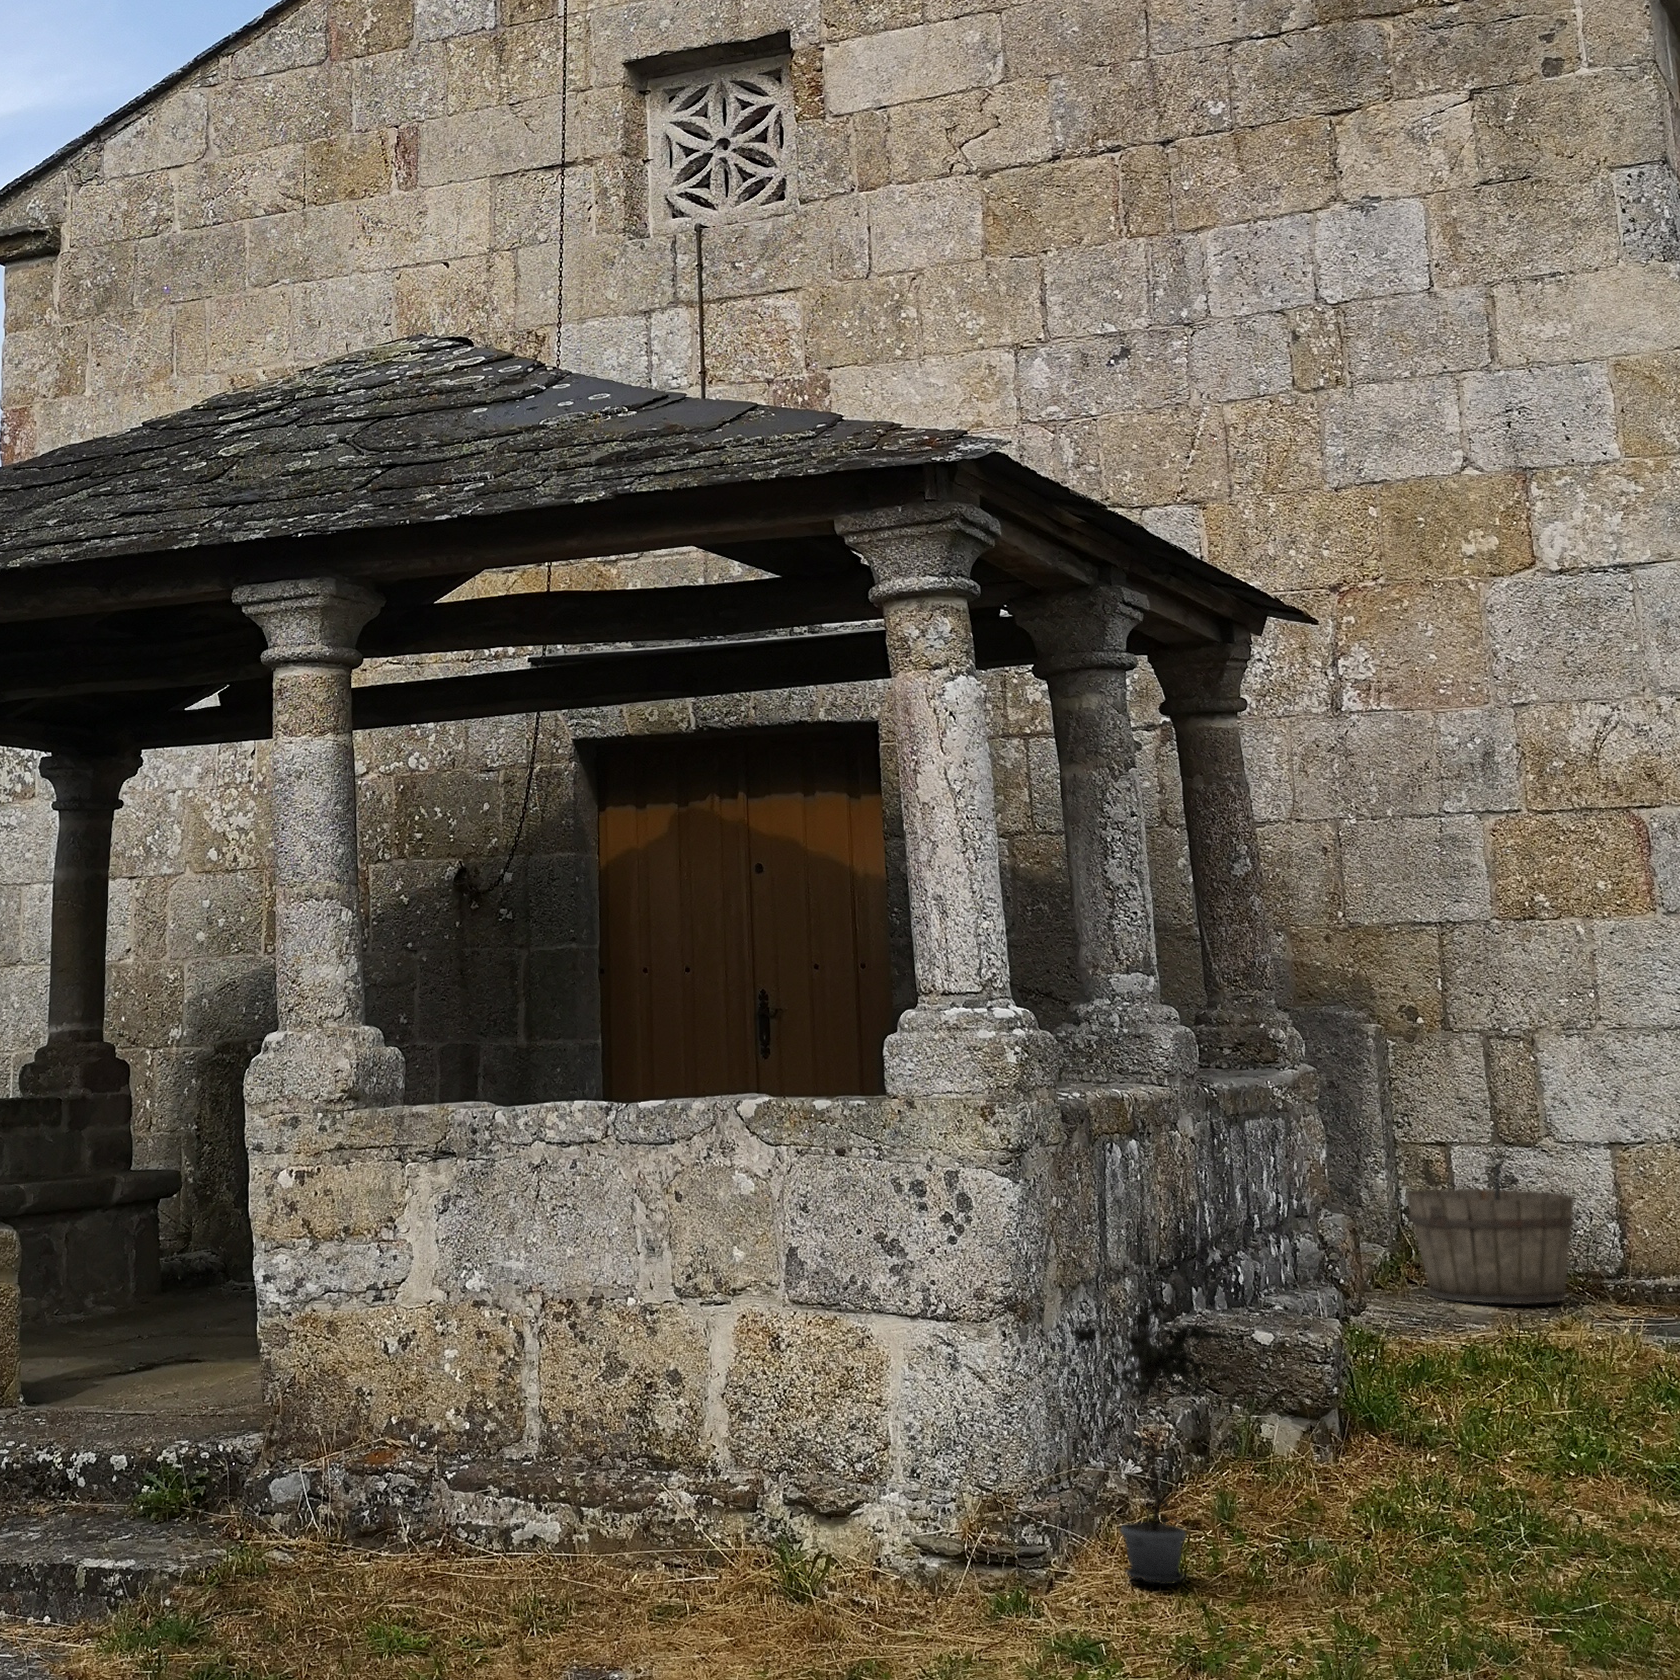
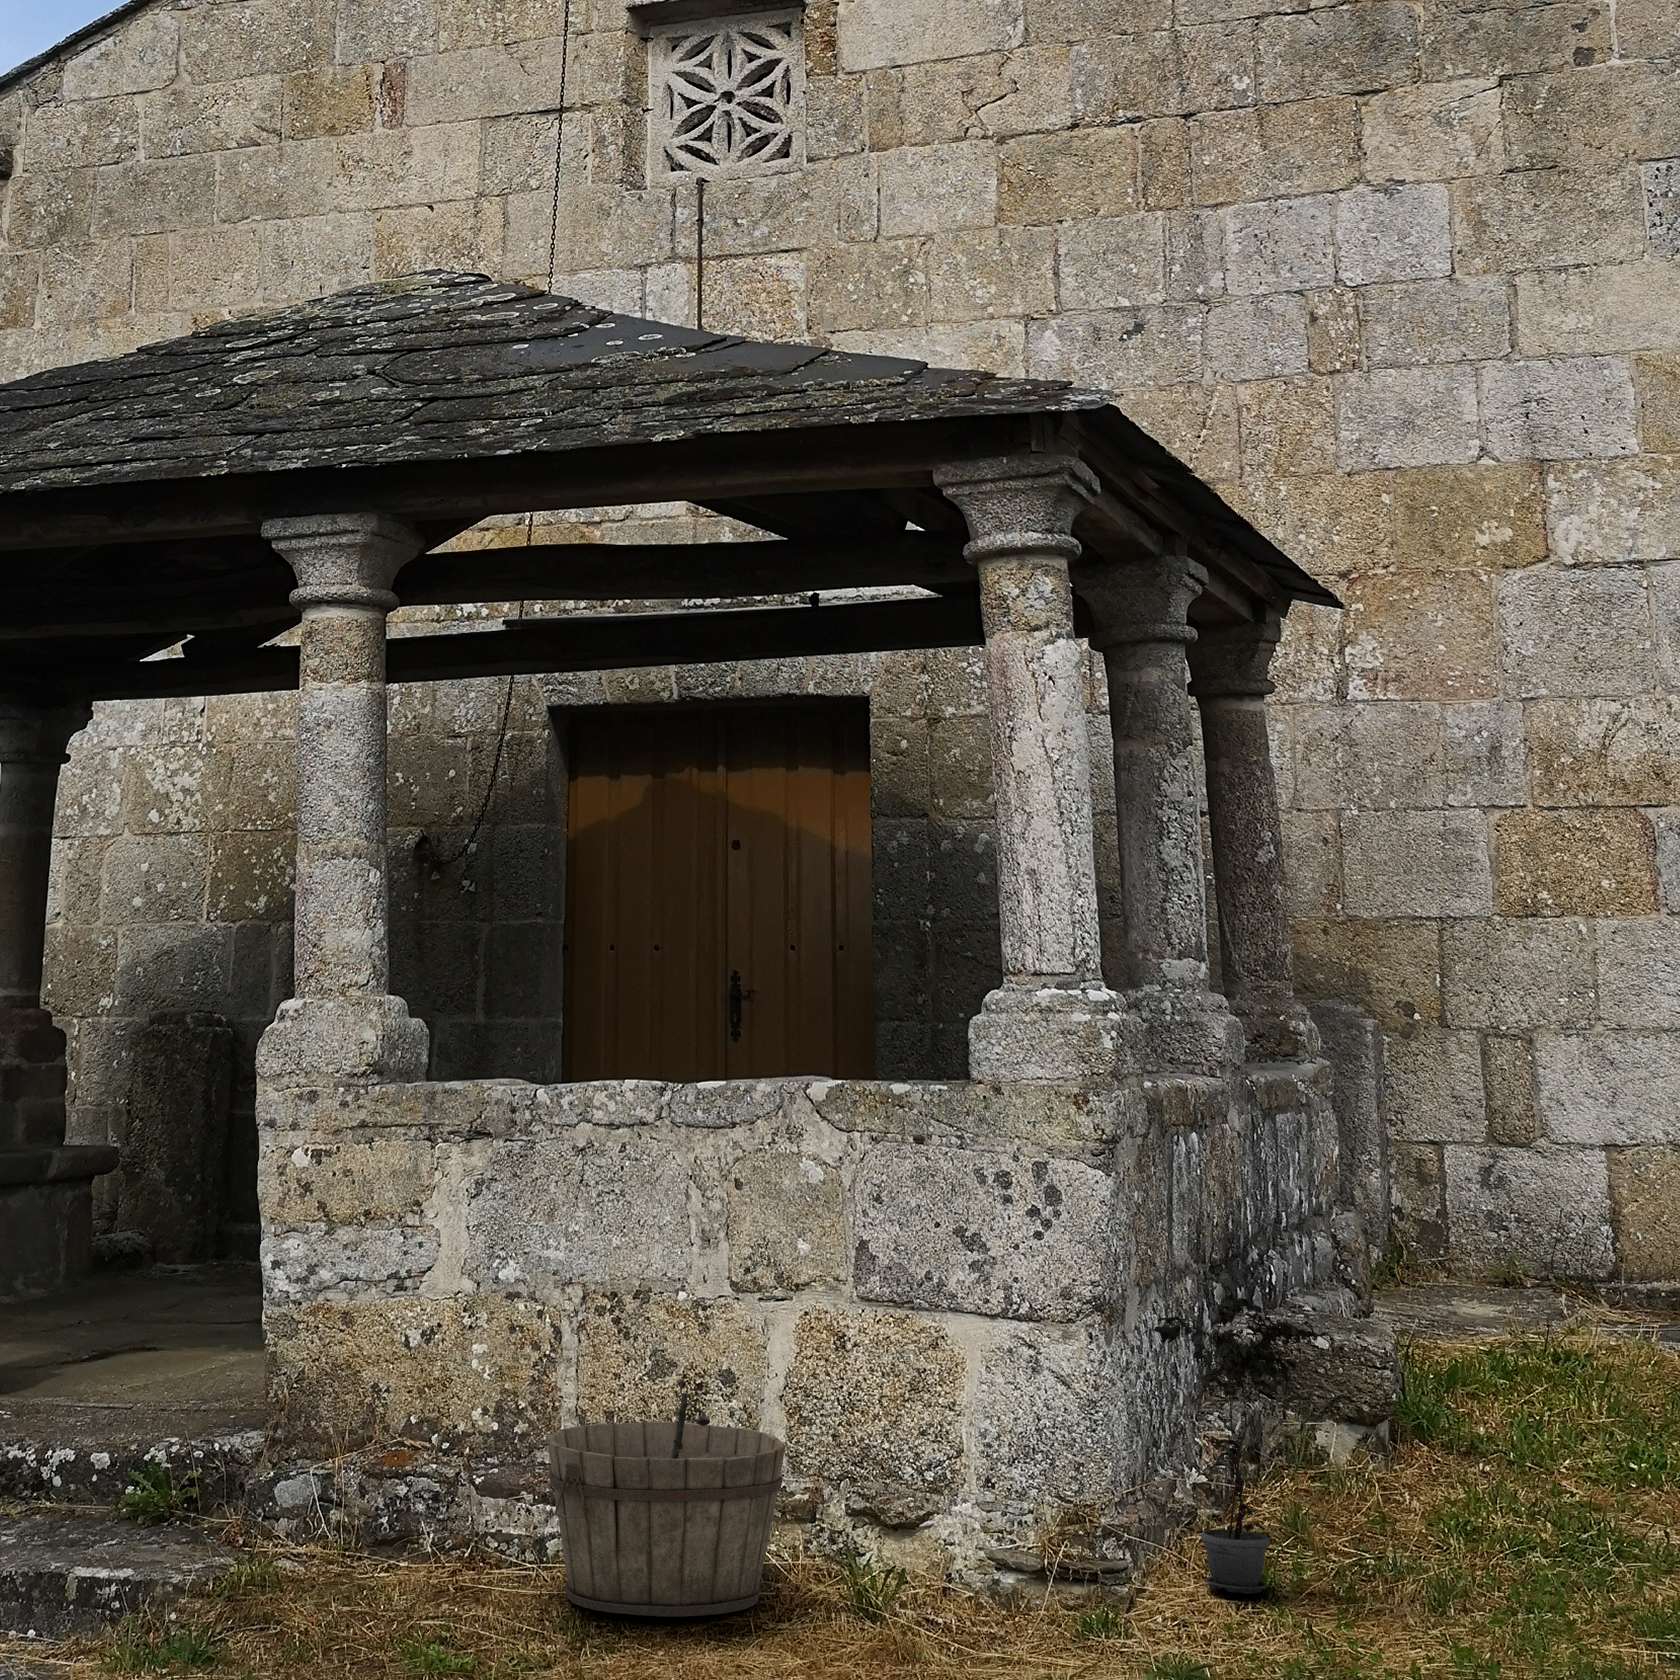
wooden bucket: present [1405,1157,1574,1304] -> present [547,1381,785,1616]

